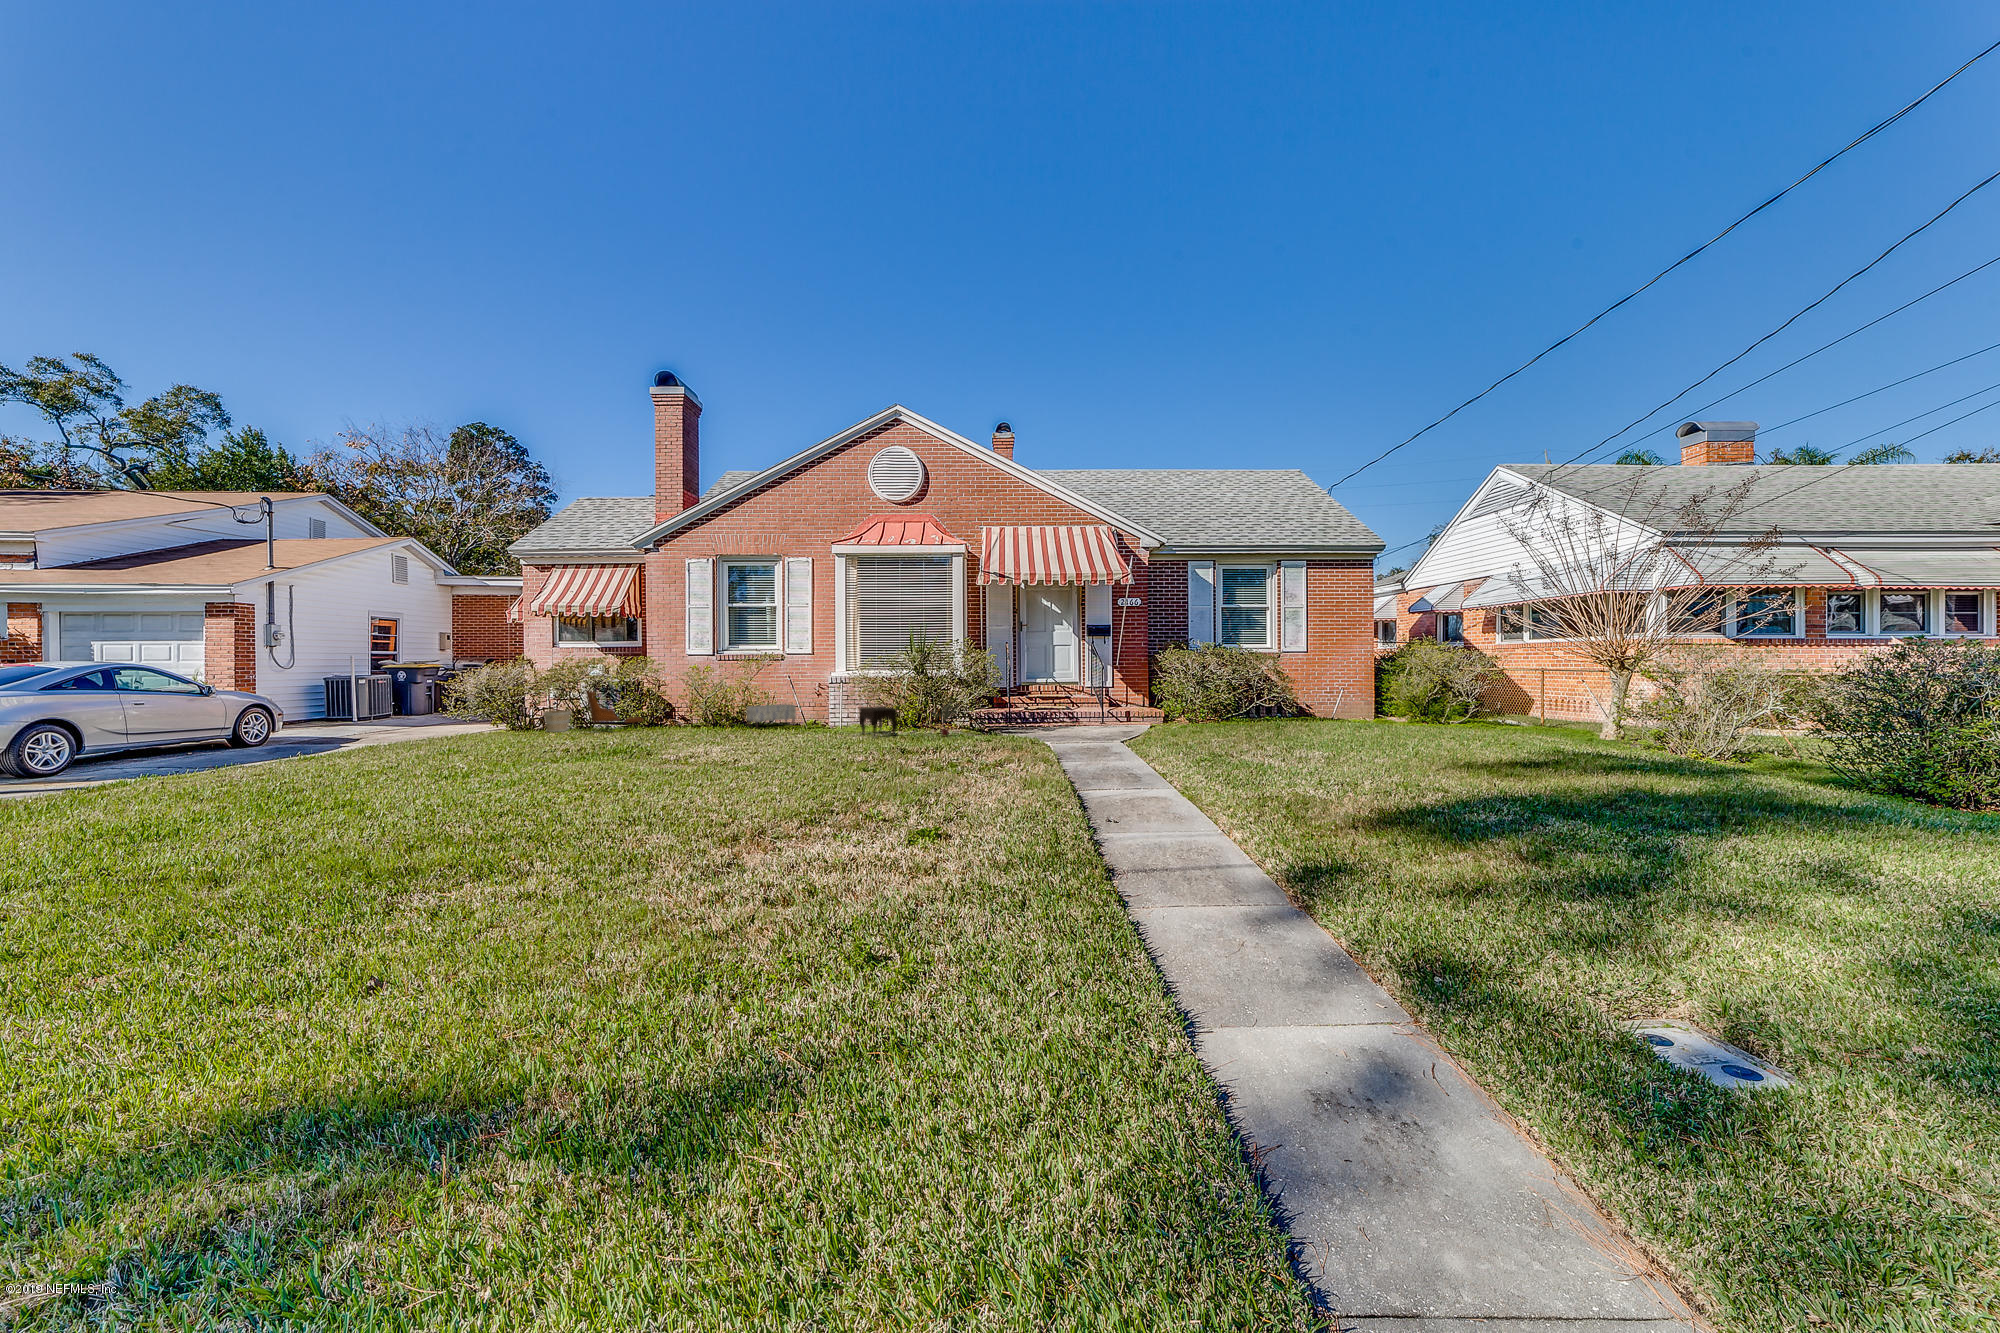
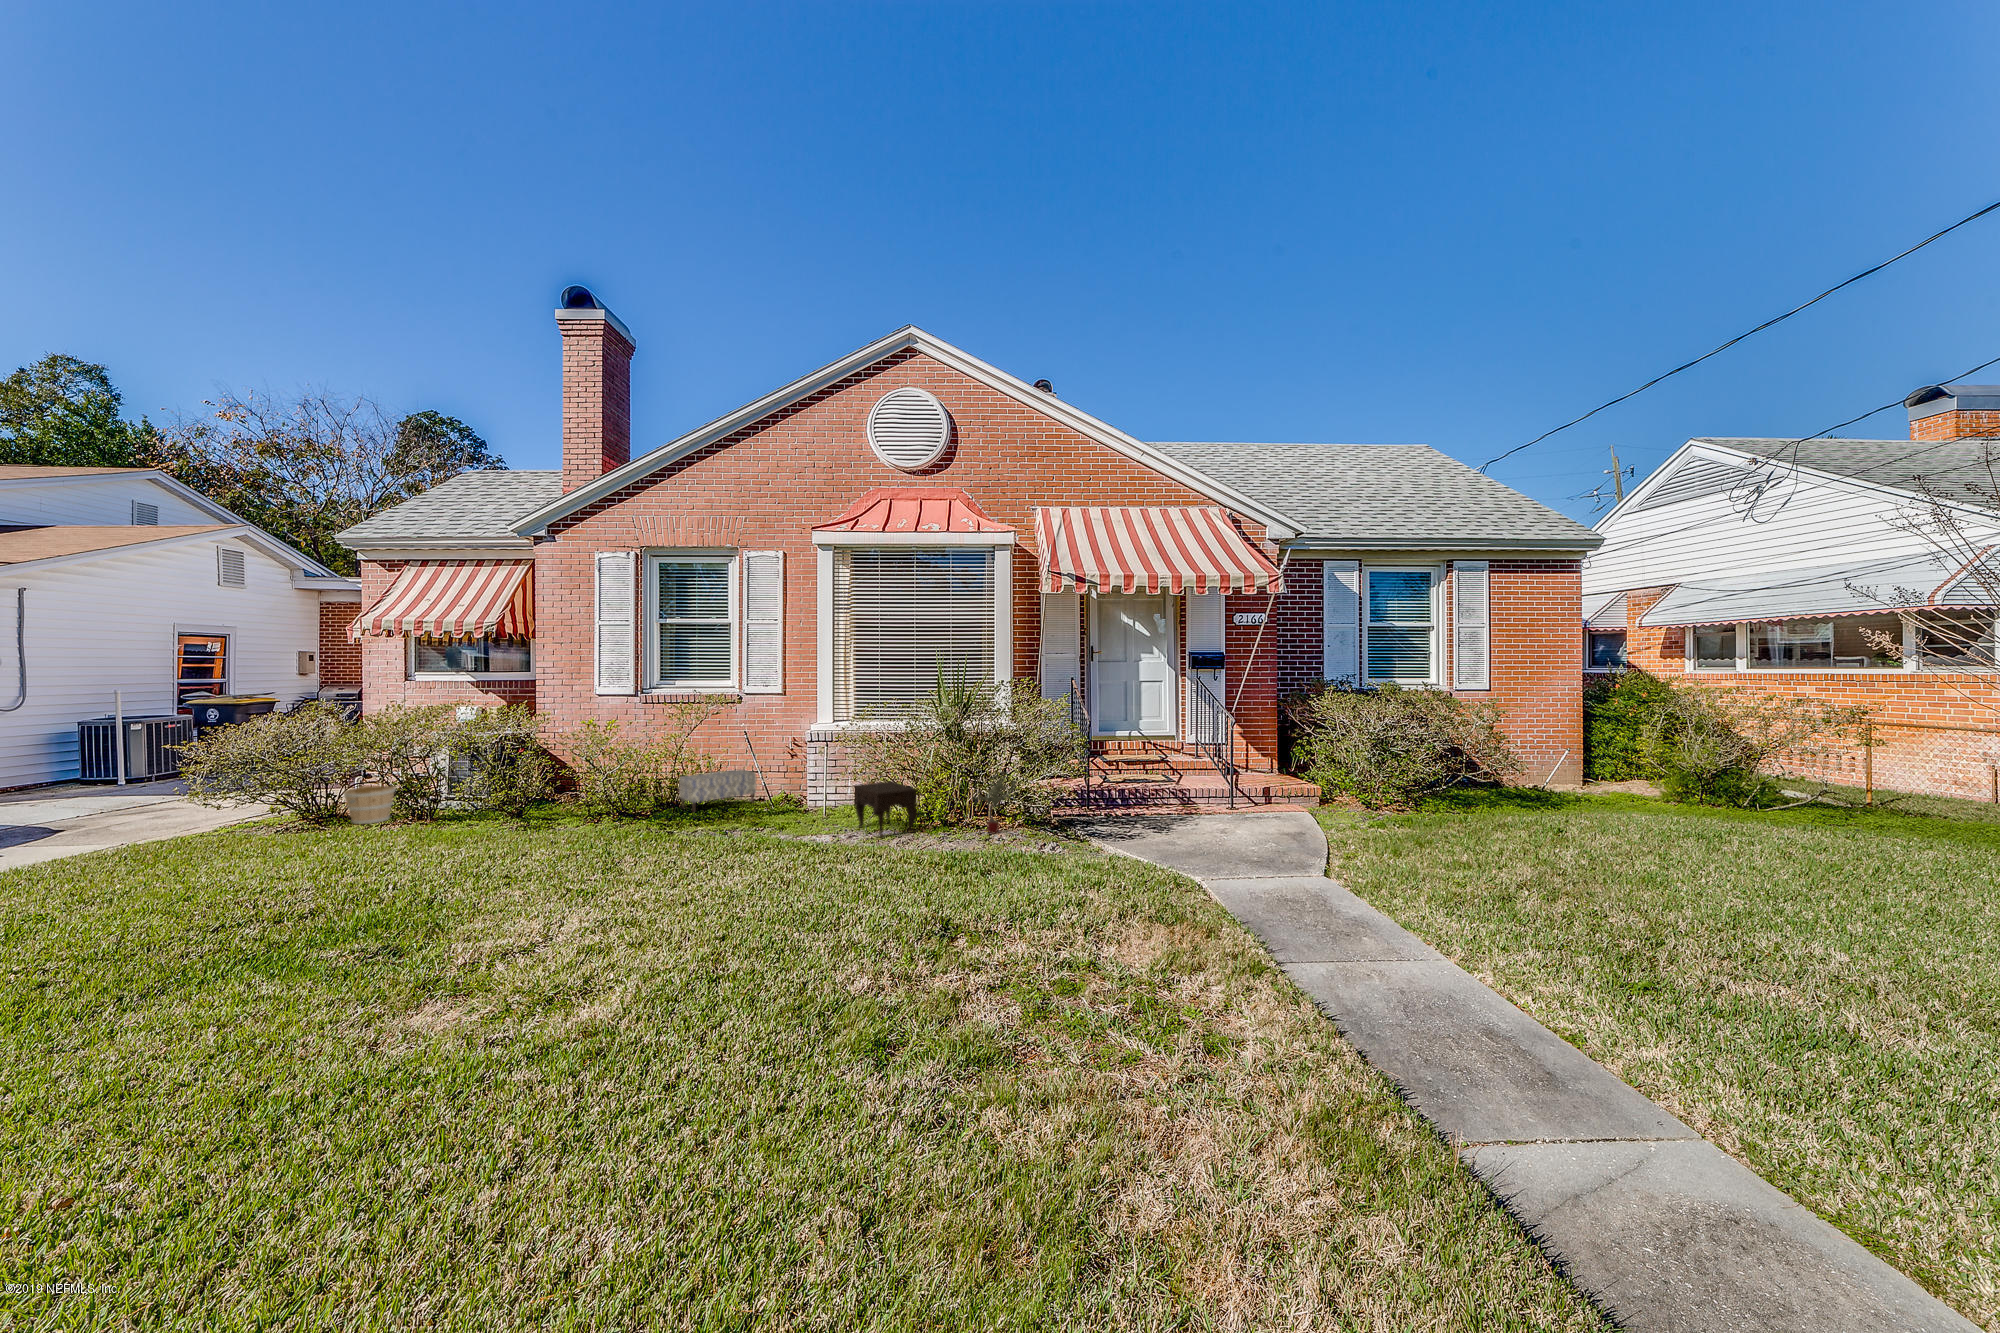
lounge chair: present [586,691,644,730] -> none [413,757,515,826]

